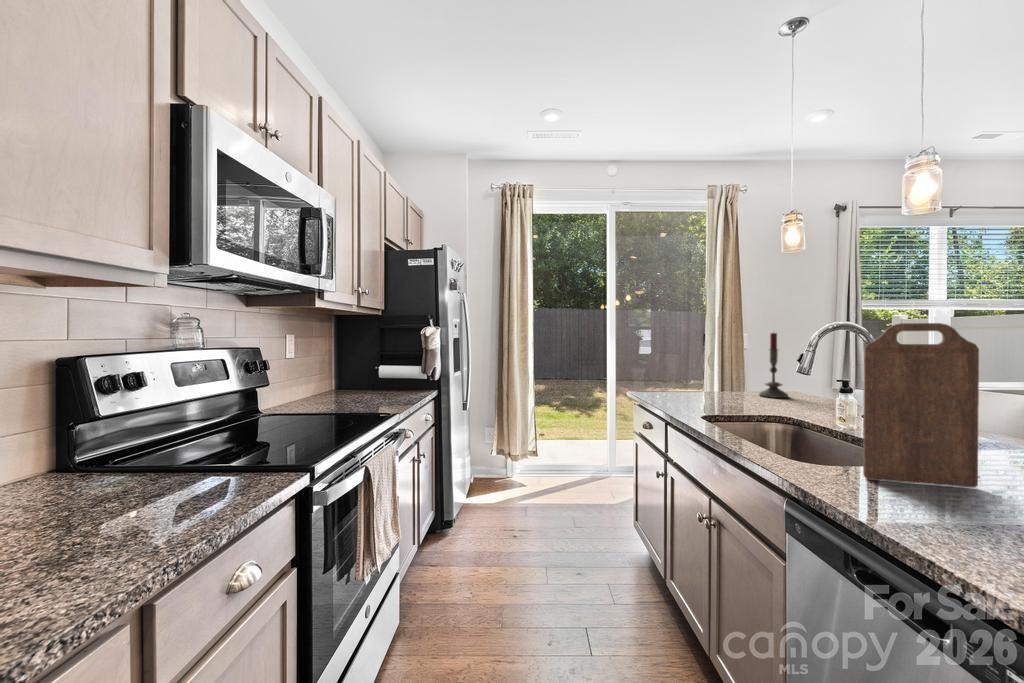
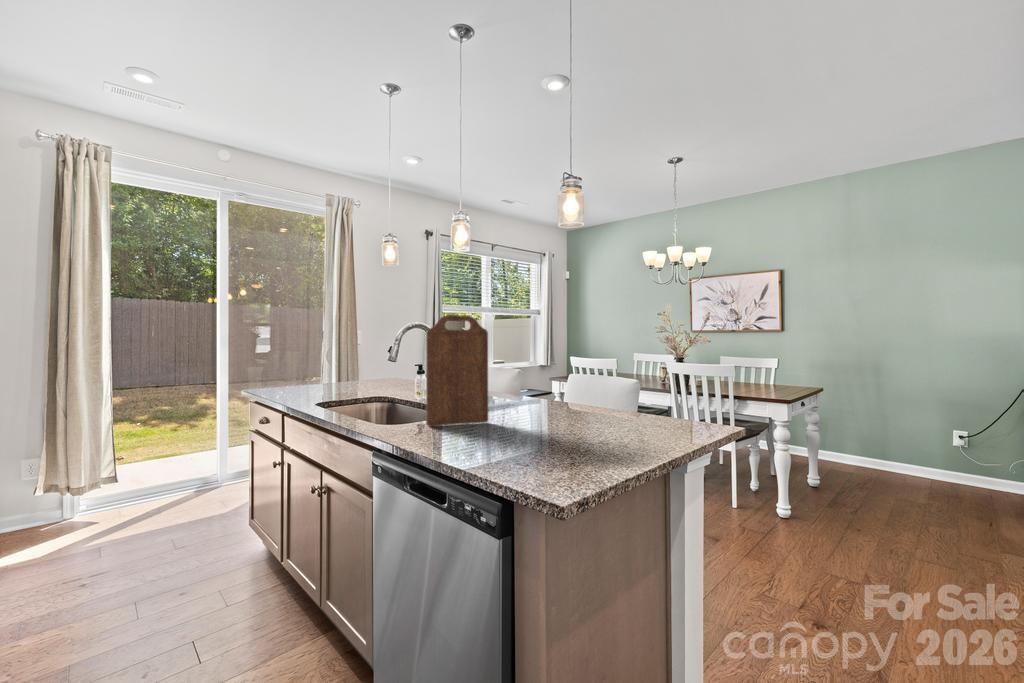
candle: present [759,333,788,398] -> none [368,328,391,385]

